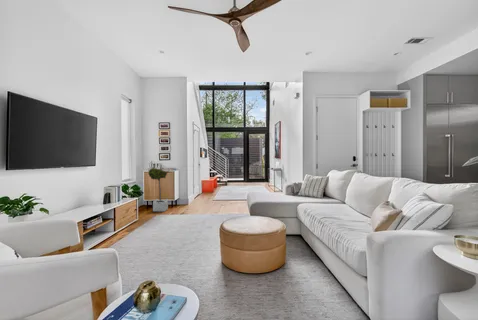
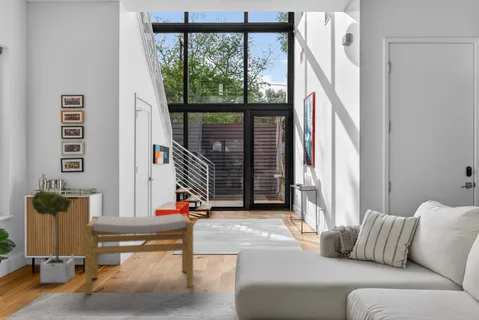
footstool: none [176,179,226,215] -> present [85,214,193,294]

